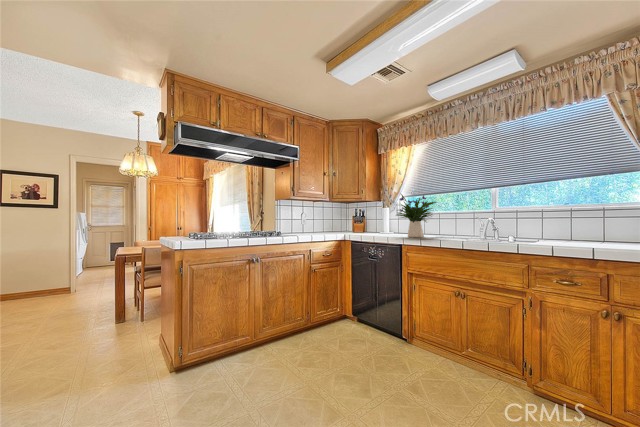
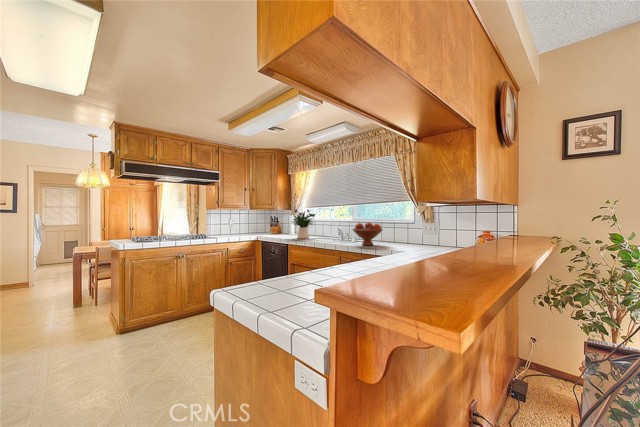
fruit bowl: none [539,208,611,246] -> present [353,222,382,245]

